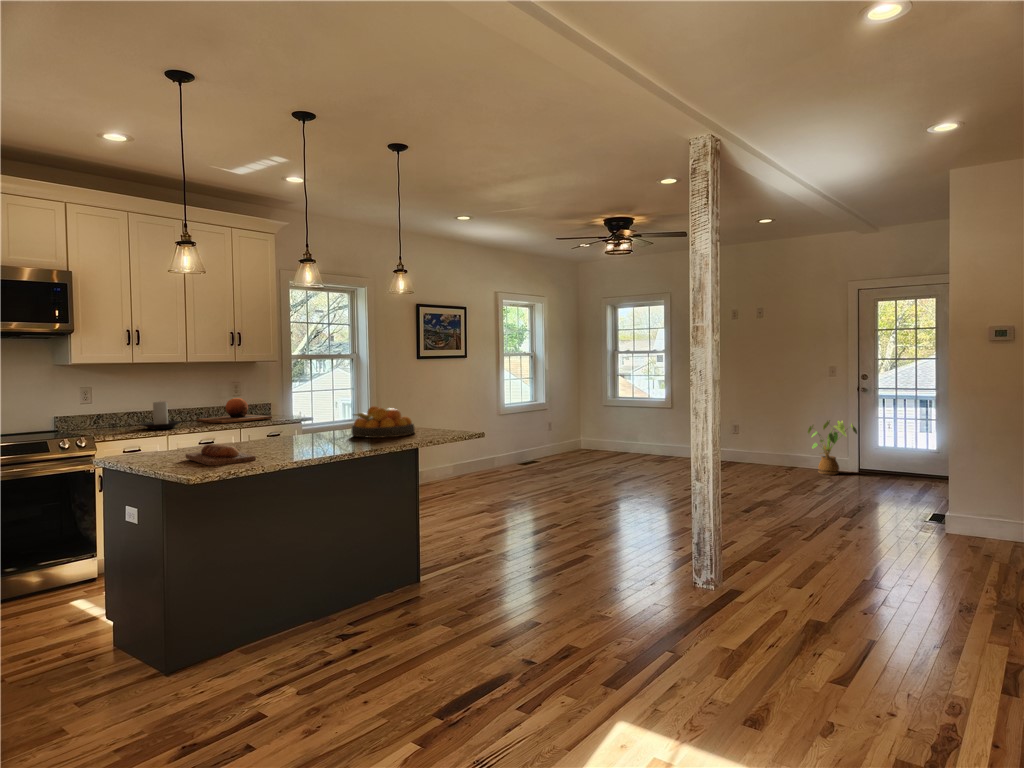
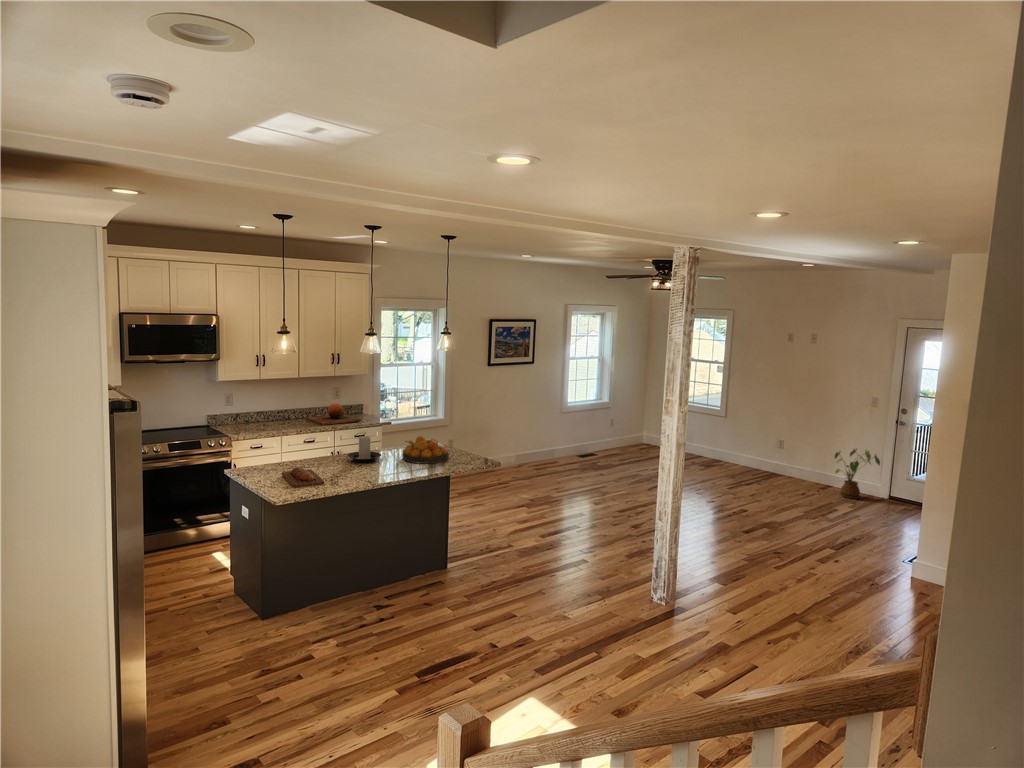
candle holder: present [141,401,181,429] -> present [347,436,381,462]

